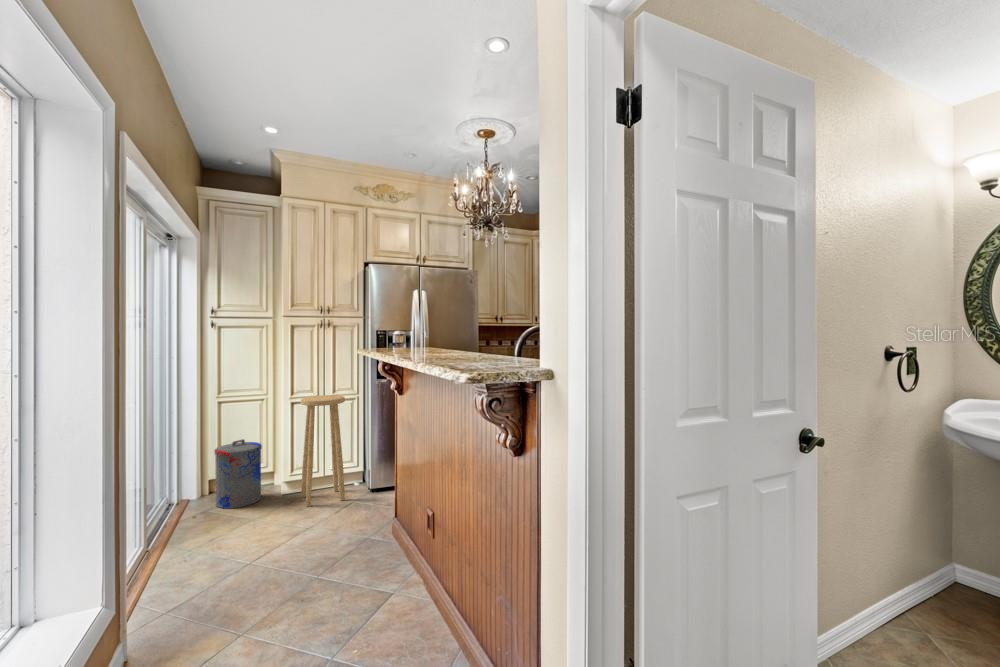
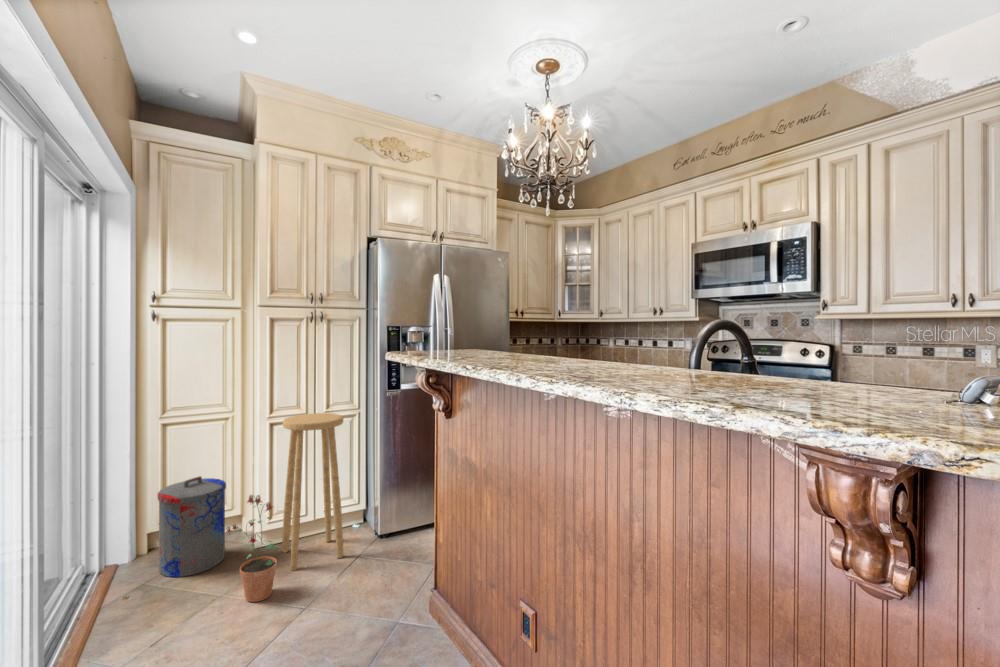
potted plant: none [259,449,296,522] -> present [227,495,277,602]

